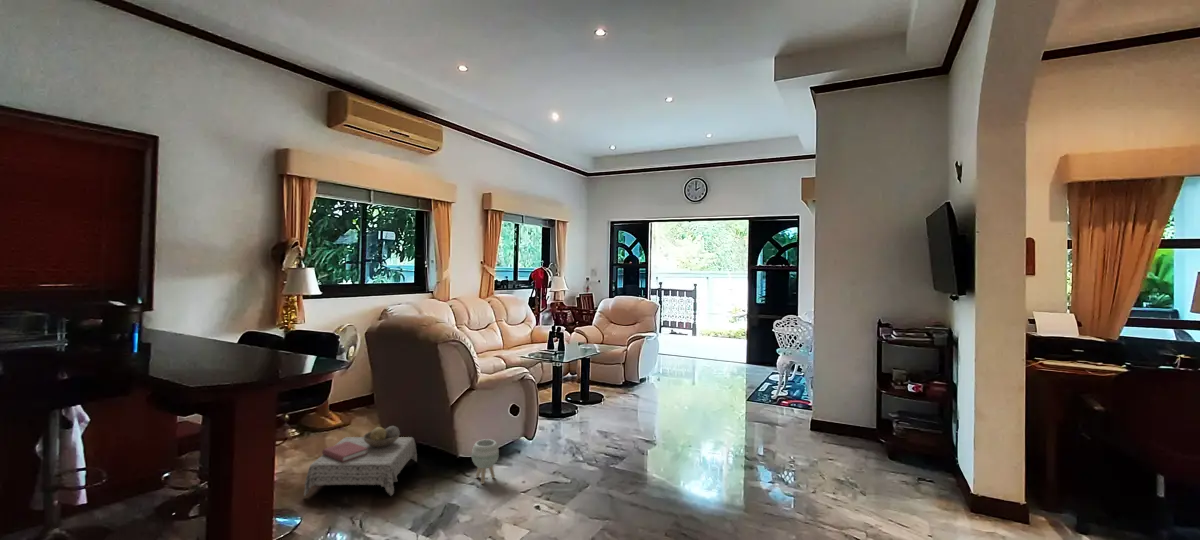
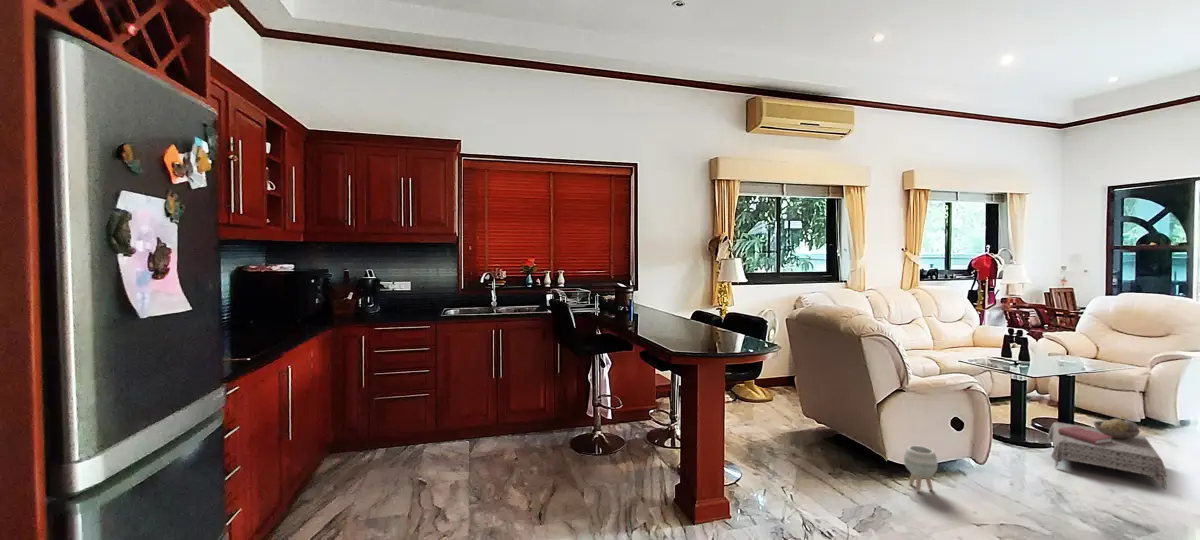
ottoman: present [304,426,417,496] -> present [1047,419,1167,489]

